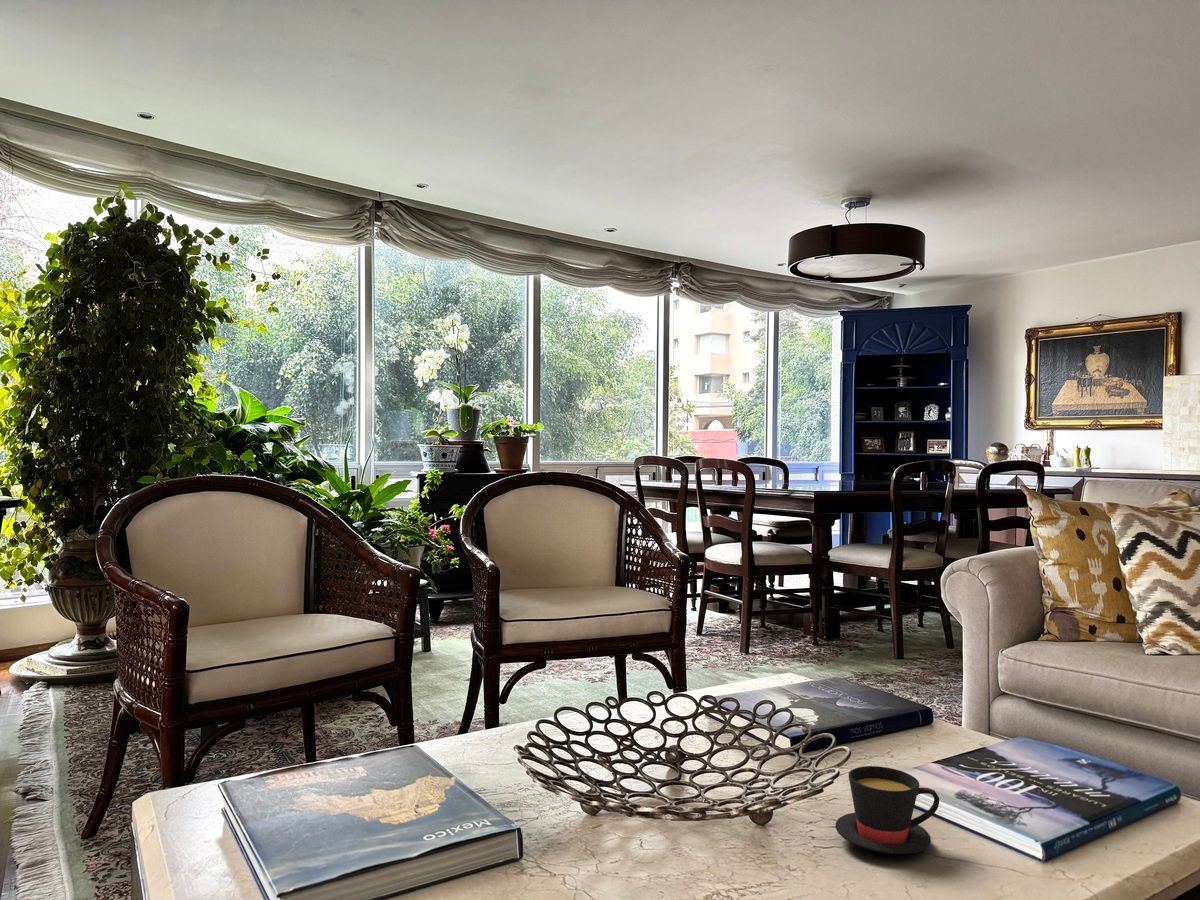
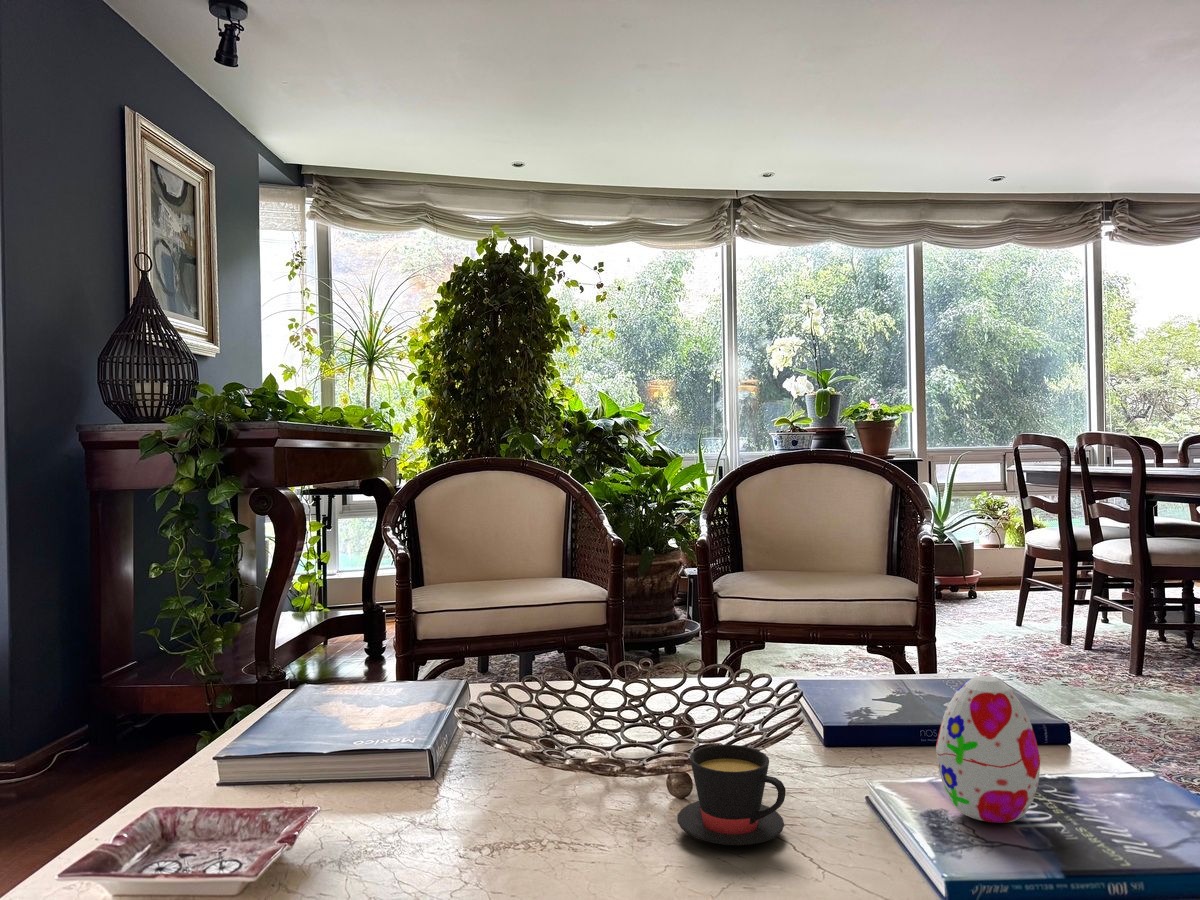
decorative egg: none [961,682,1040,792] -> present [936,676,1041,823]

